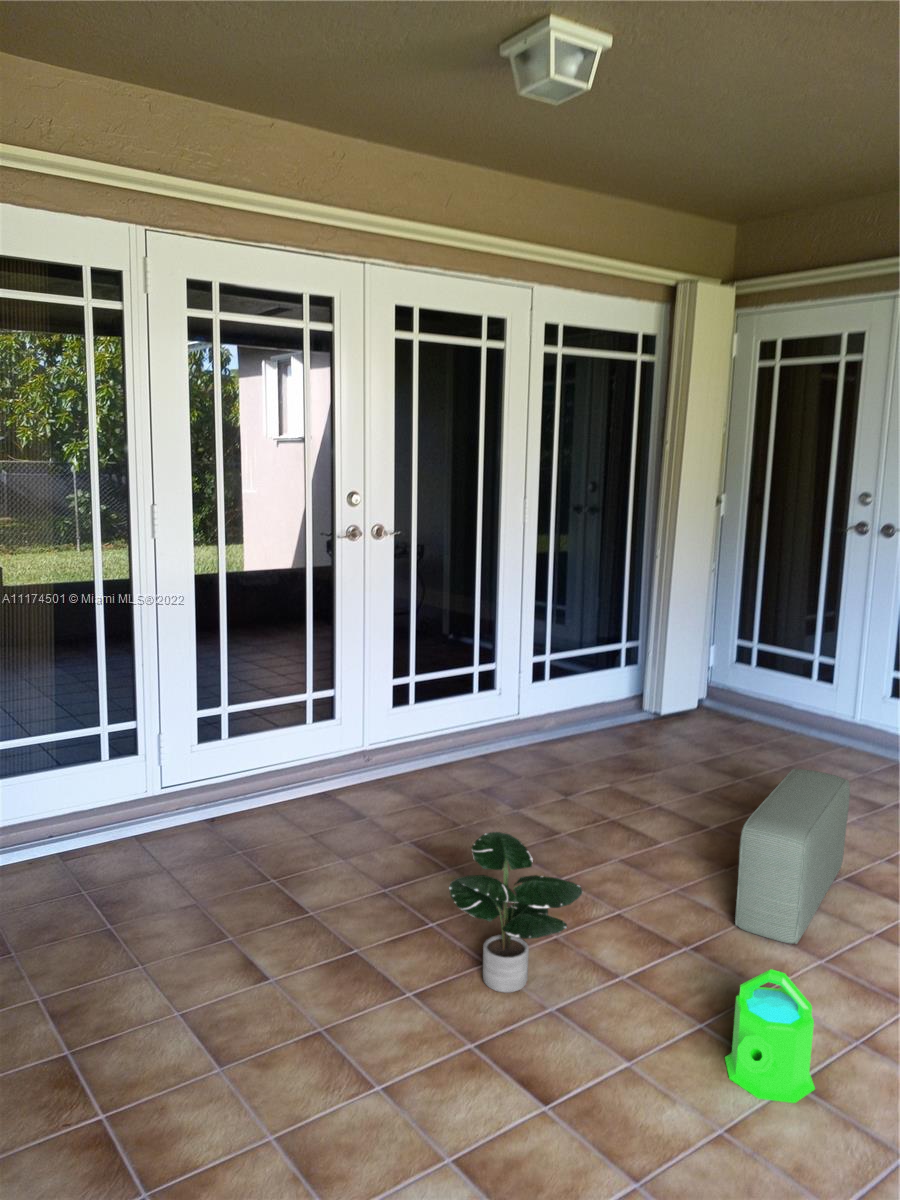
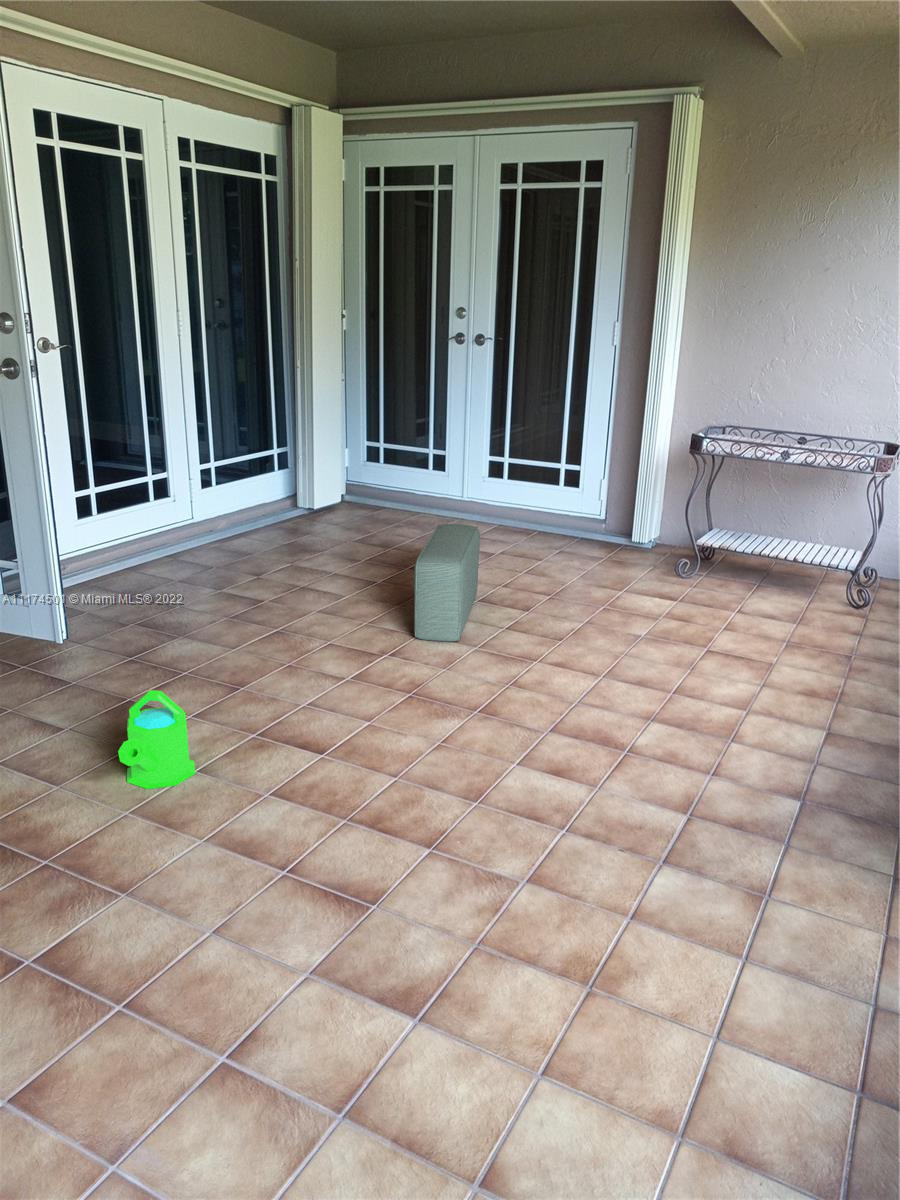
potted plant: present [449,832,583,993] -> none [209,586,316,703]
watering can: present [725,969,815,1103] -> present [118,690,195,789]

